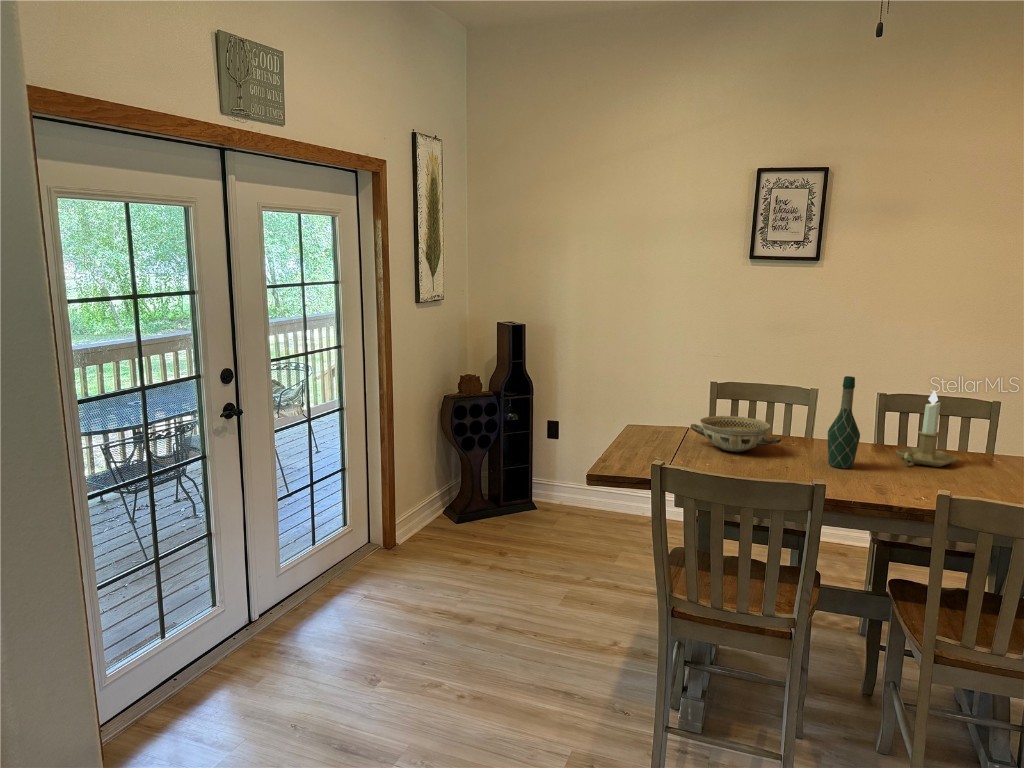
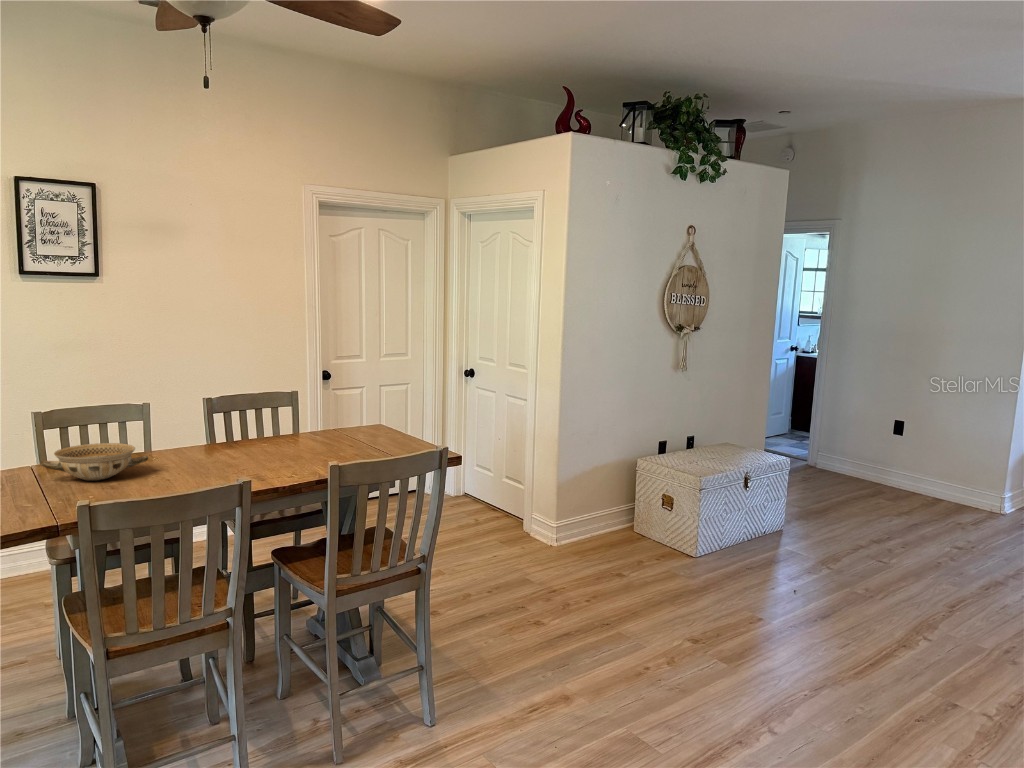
wine bottle: present [828,376,860,468] -> none [194,388,223,471]
candlestick: present [895,390,959,467] -> none [240,391,287,457]

